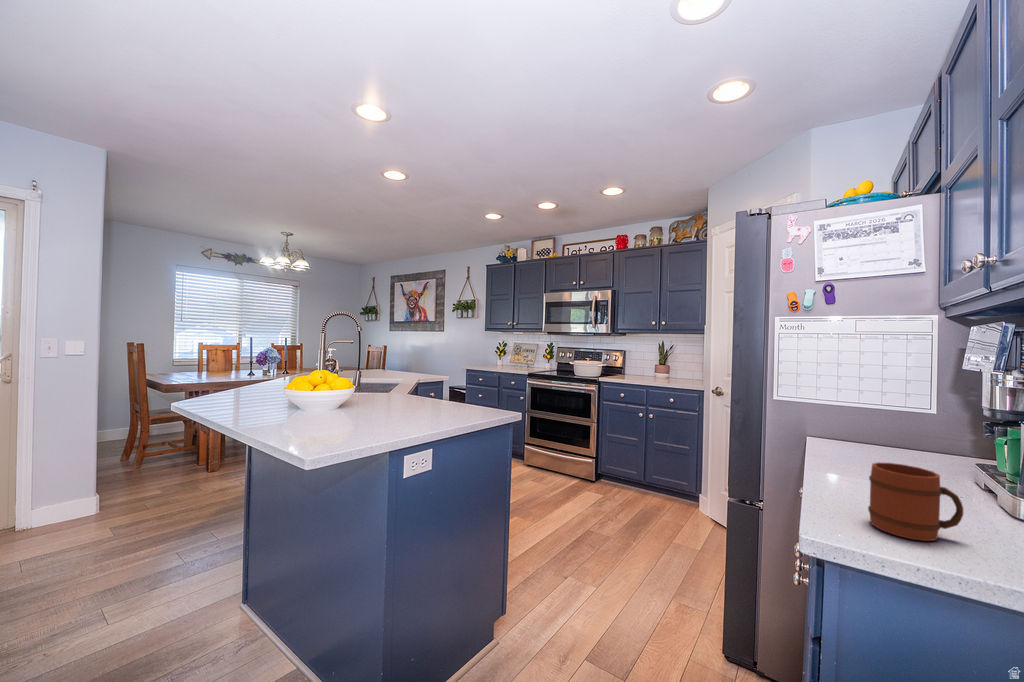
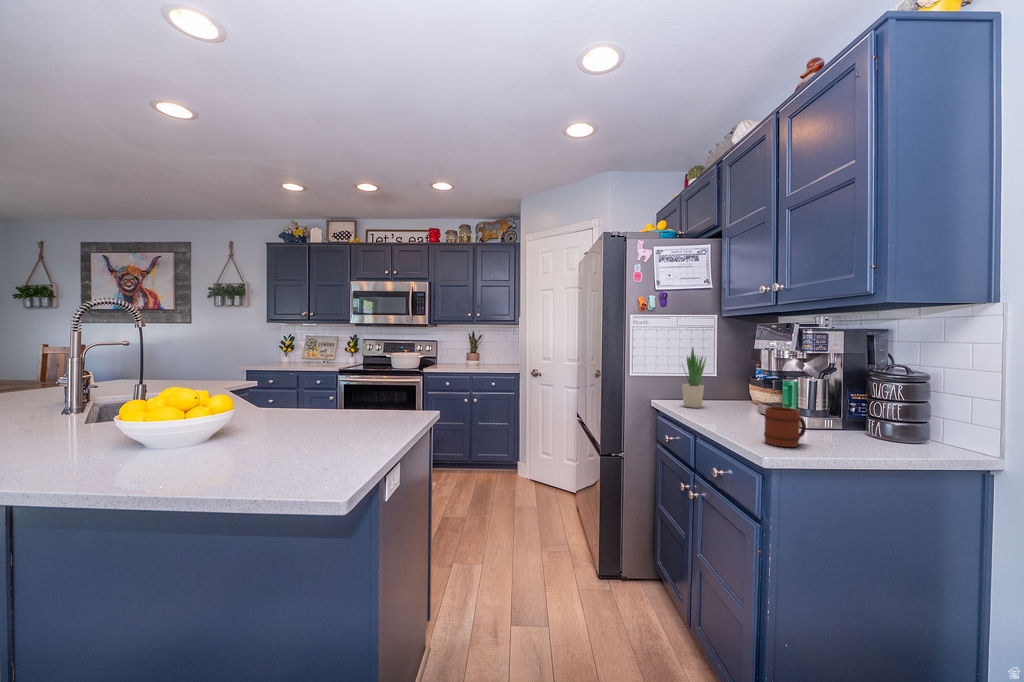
potted plant: none [842,362,892,457] -> present [682,347,706,408]

